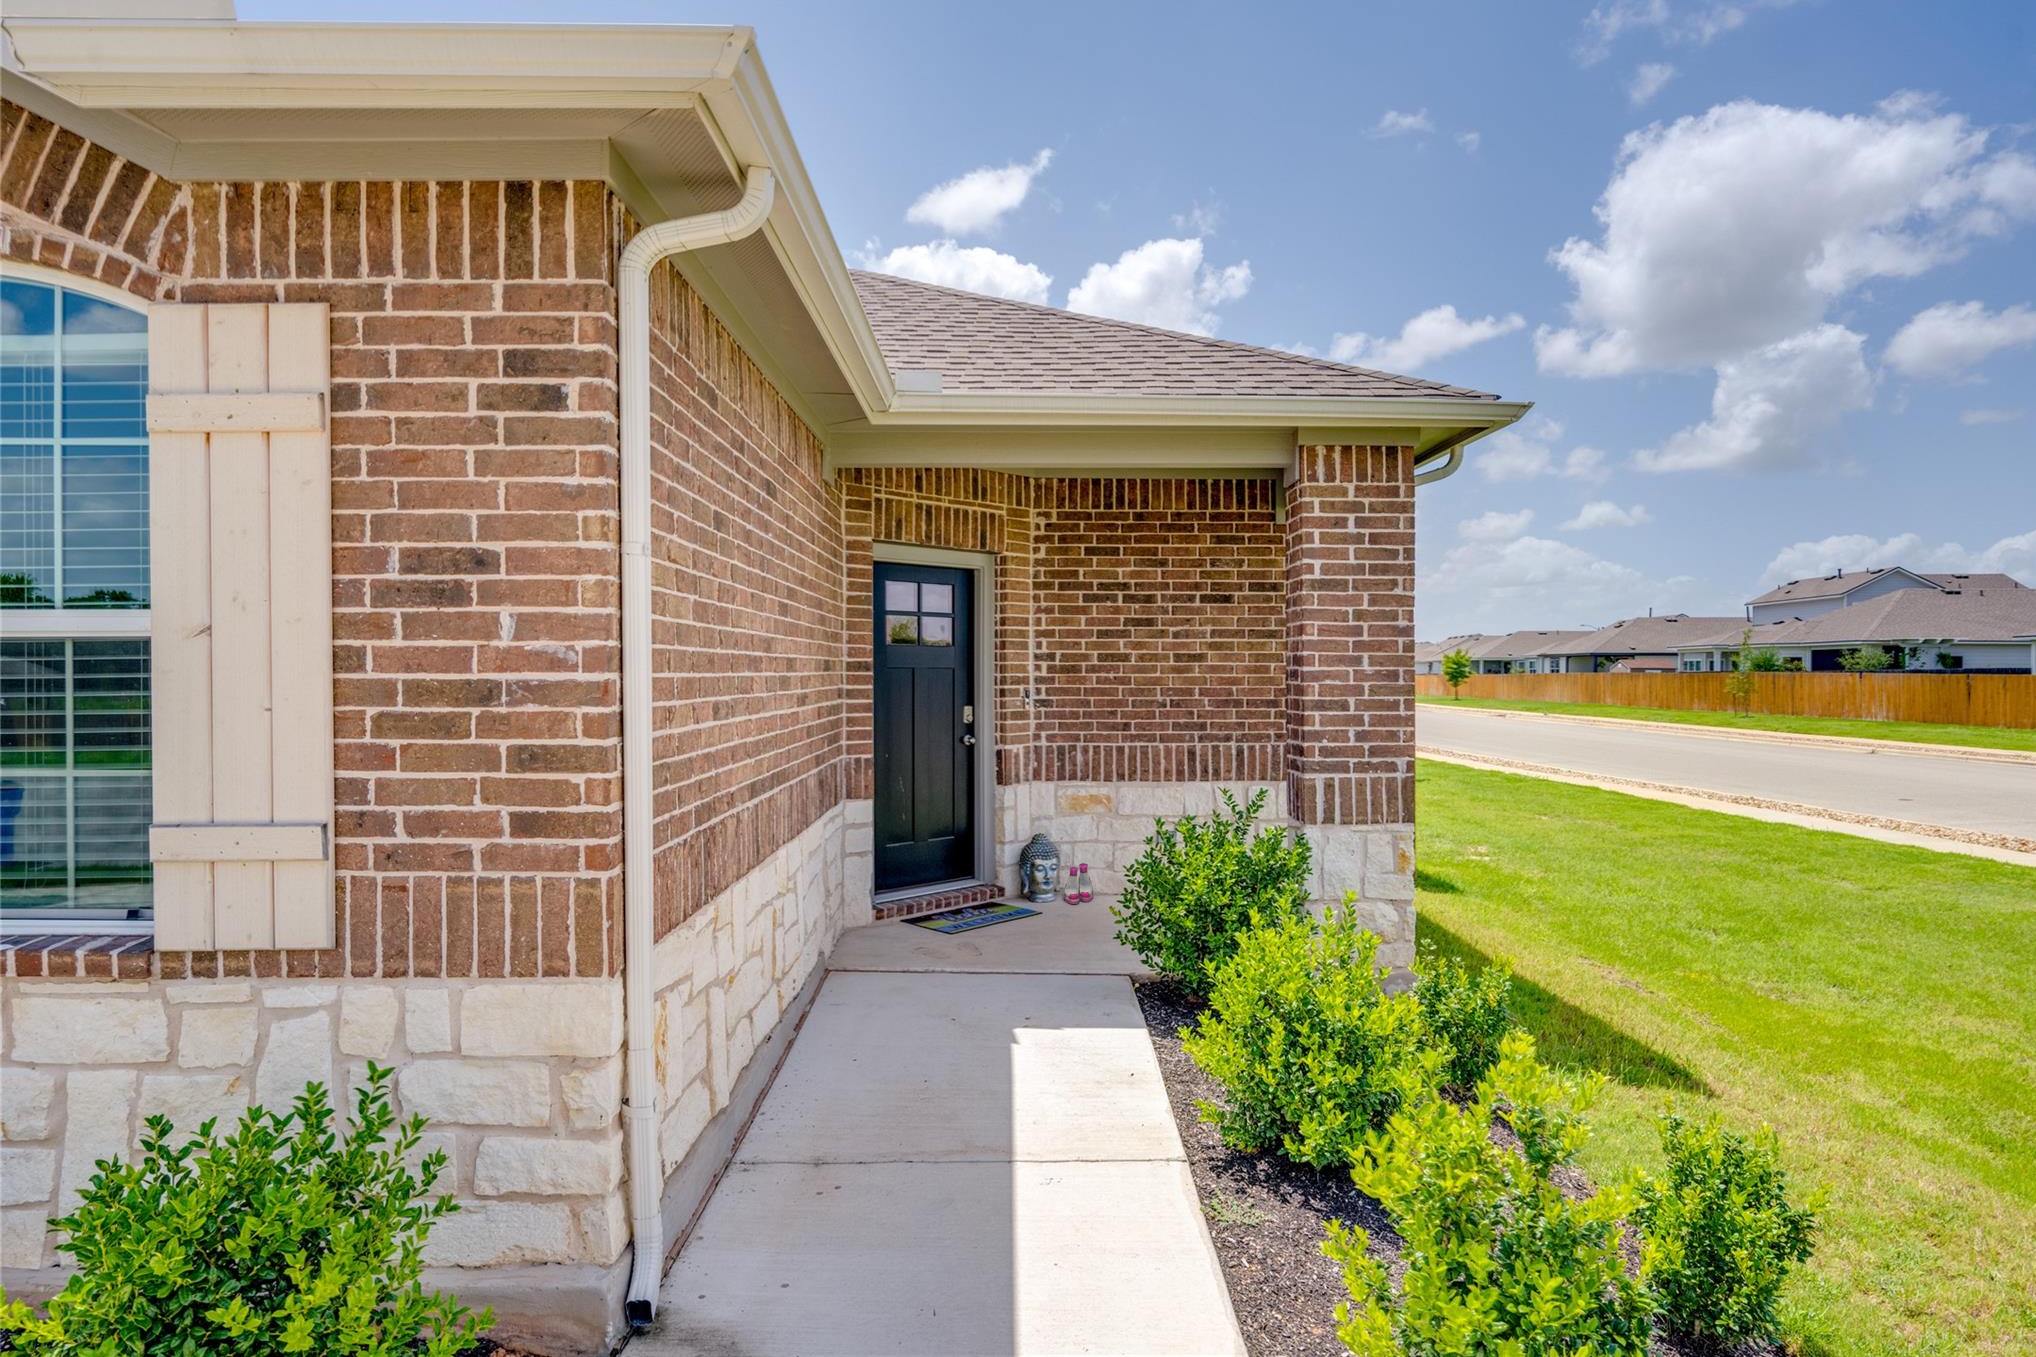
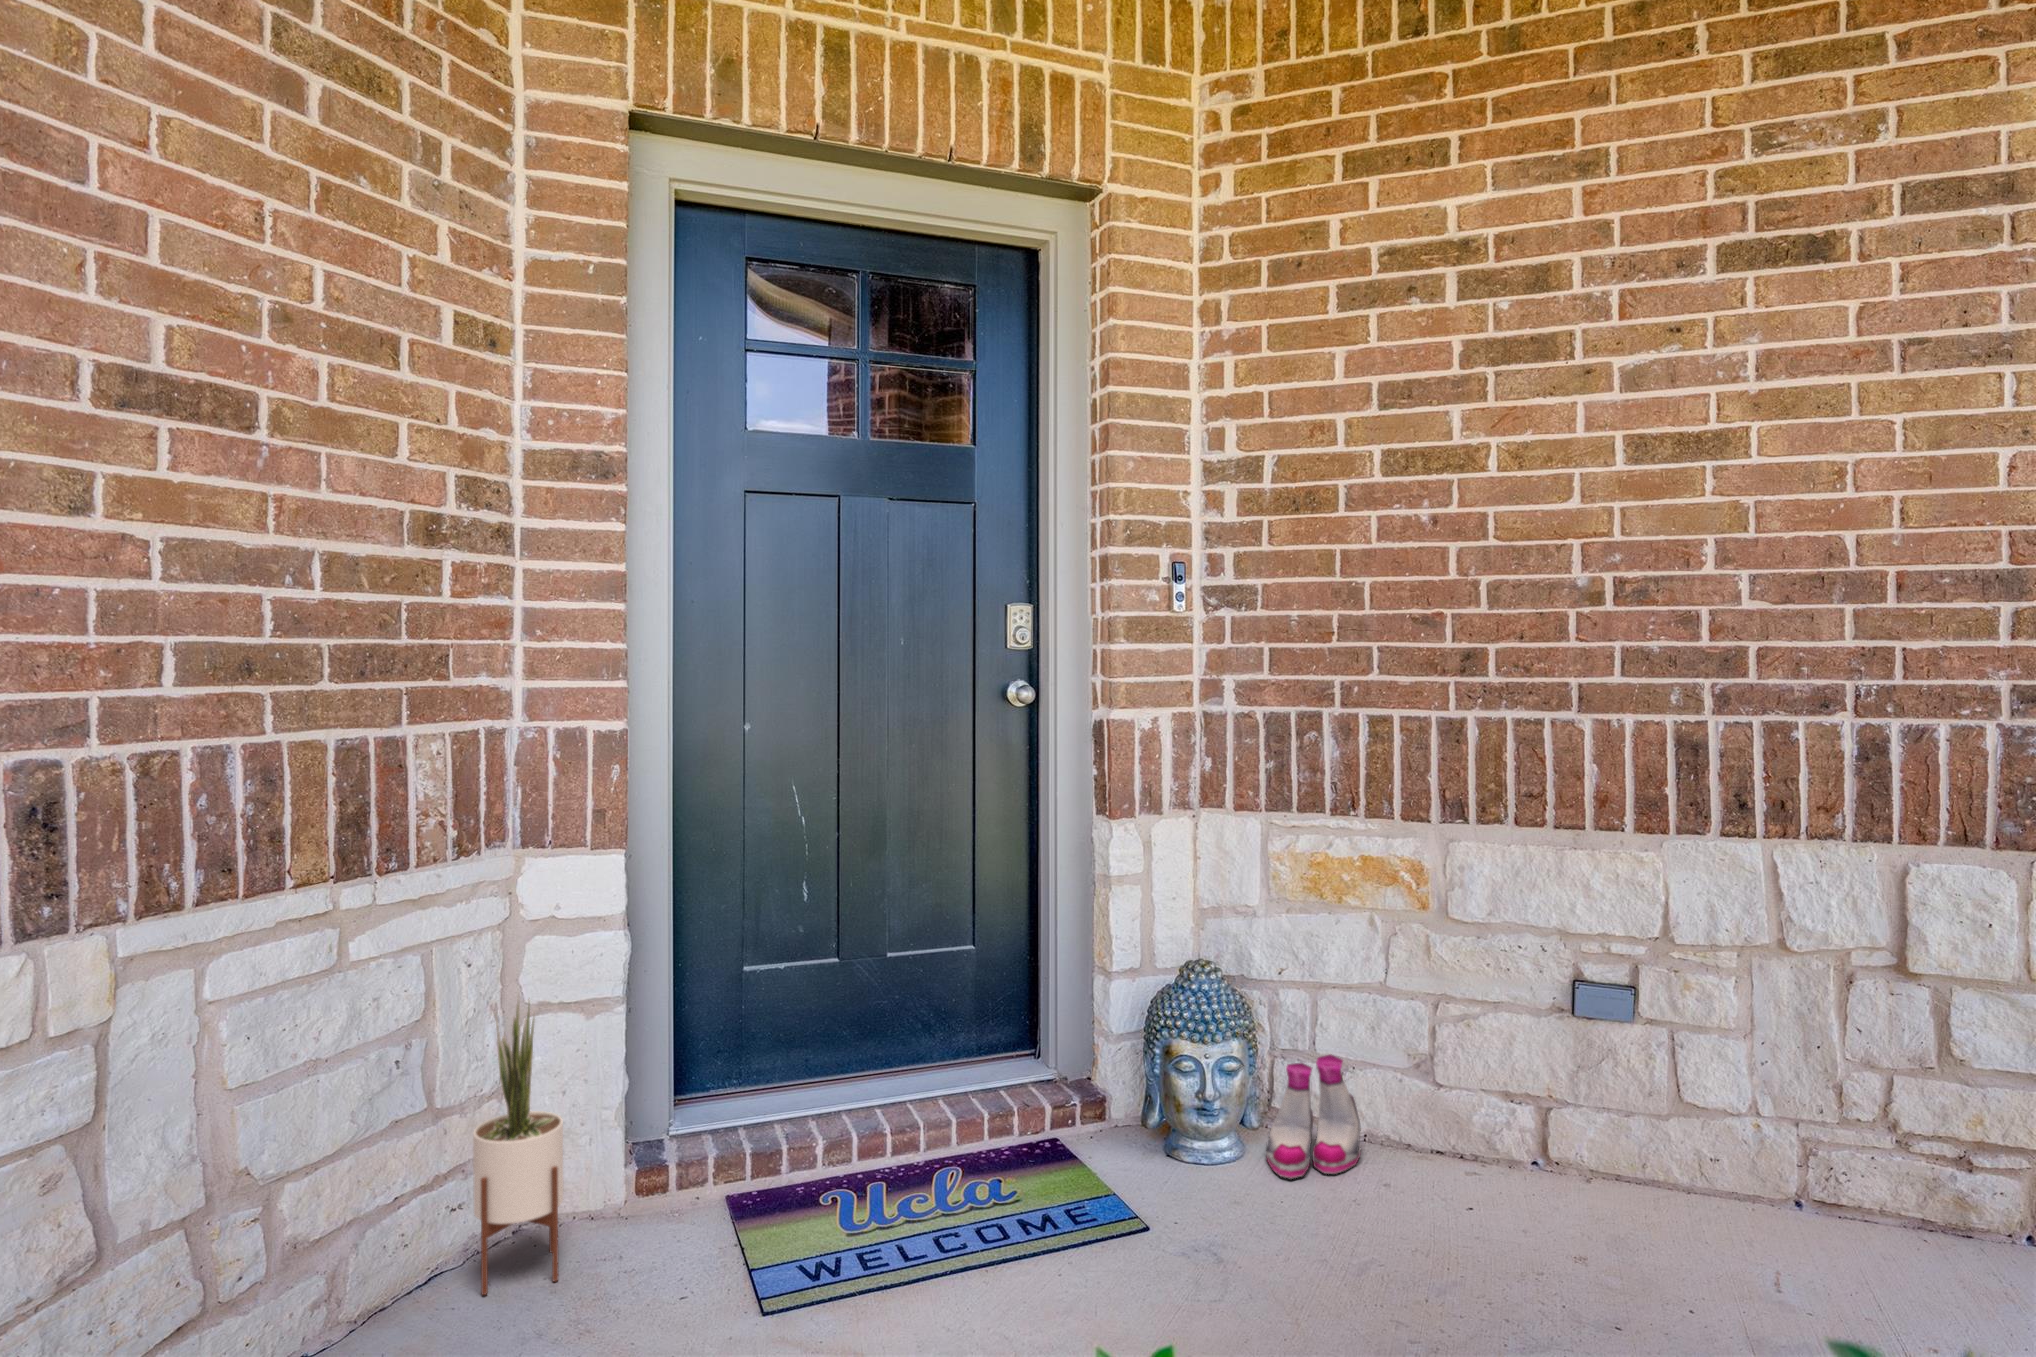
potted plant: none [841,860,874,959] -> present [473,1000,563,1295]

